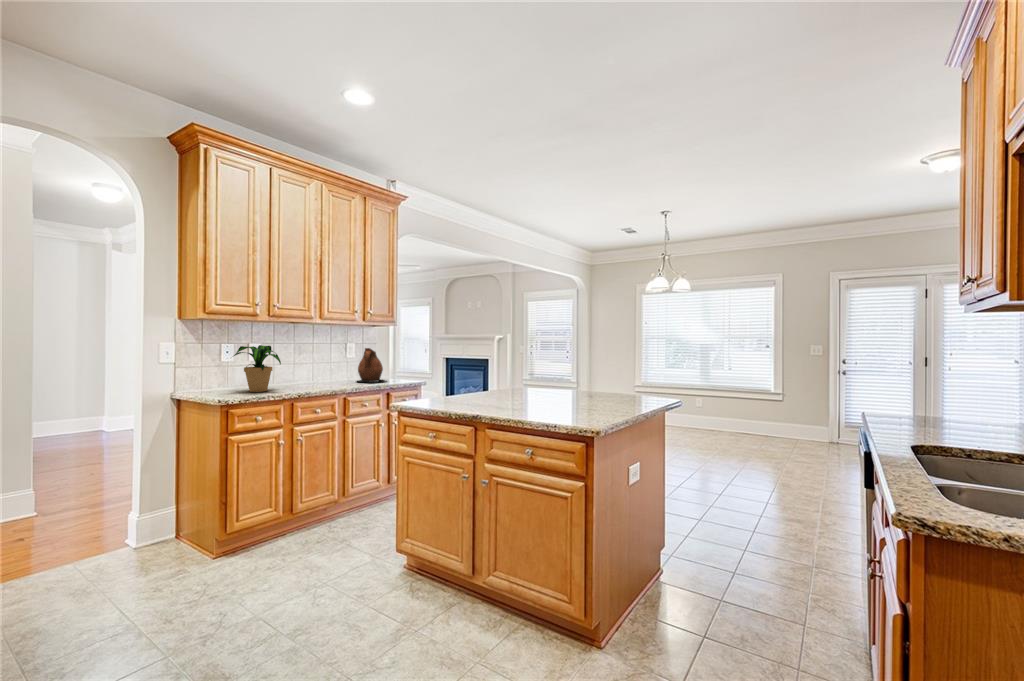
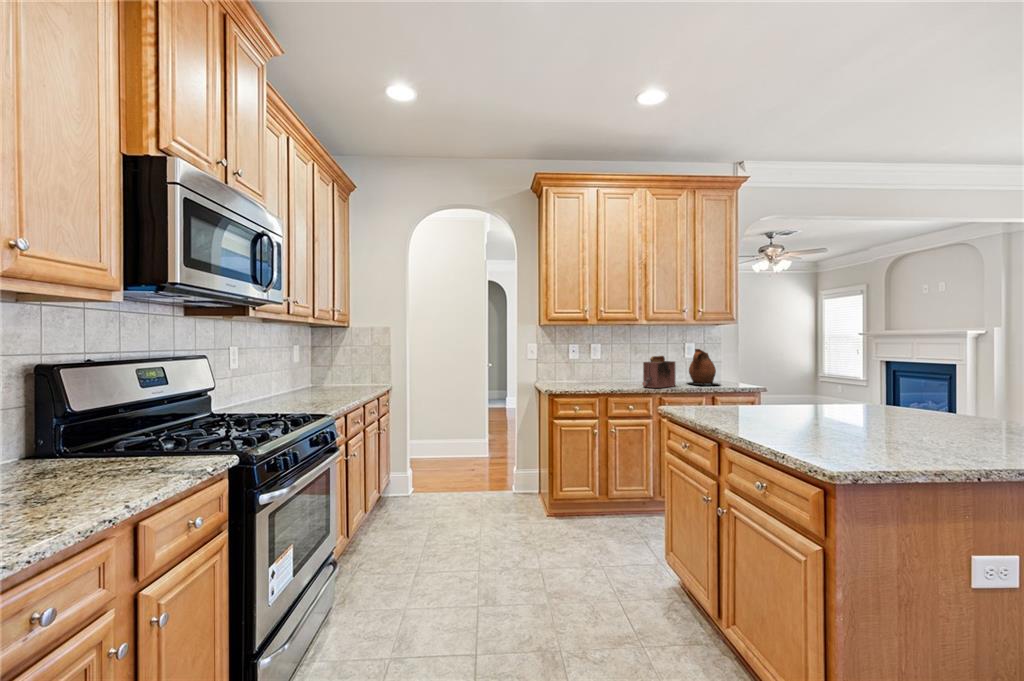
potted plant: present [234,345,281,392] -> none [566,345,607,385]
toaster: none [323,355,351,388] -> present [642,356,676,388]

